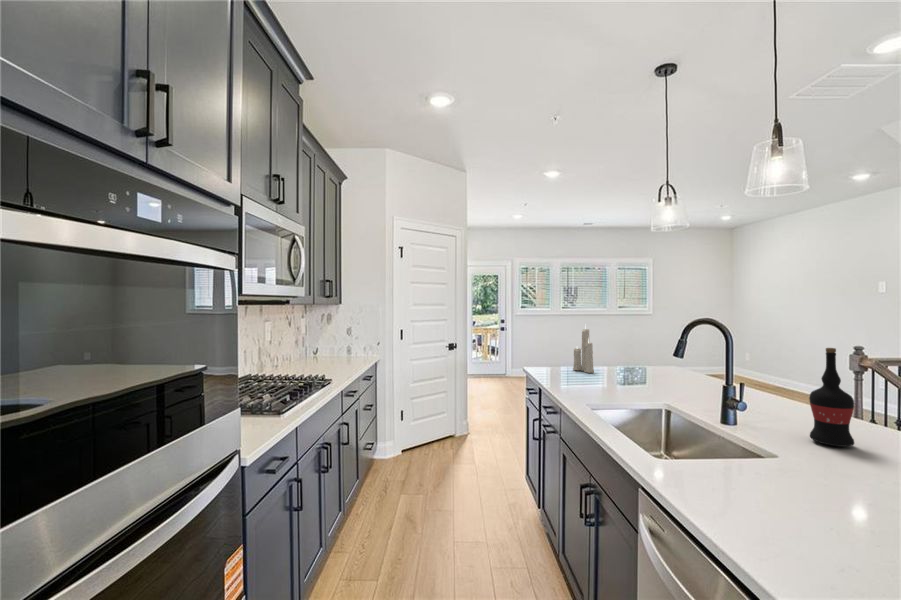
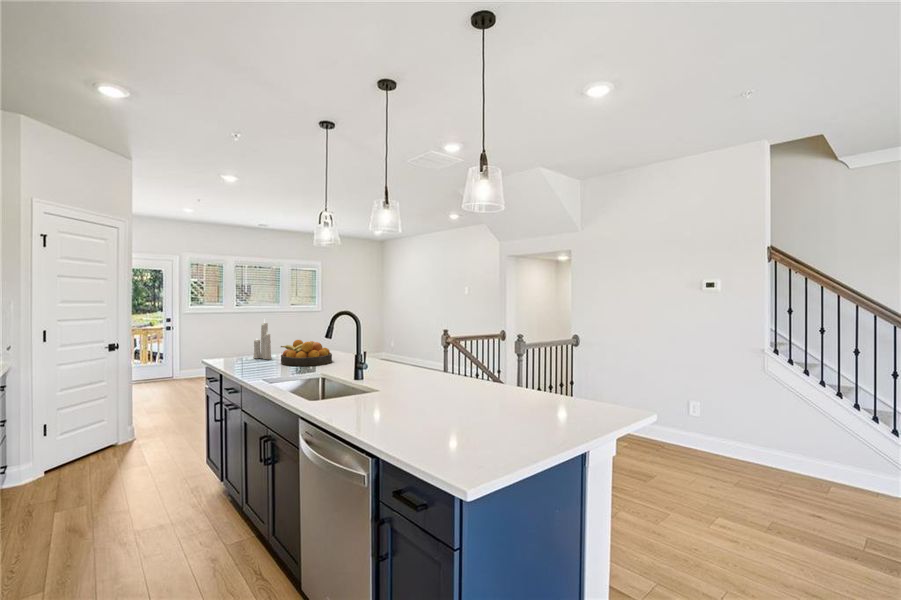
wine bottle: present [809,348,854,447] -> none [395,328,414,382]
fruit bowl: none [605,352,675,388] -> present [281,340,332,366]

